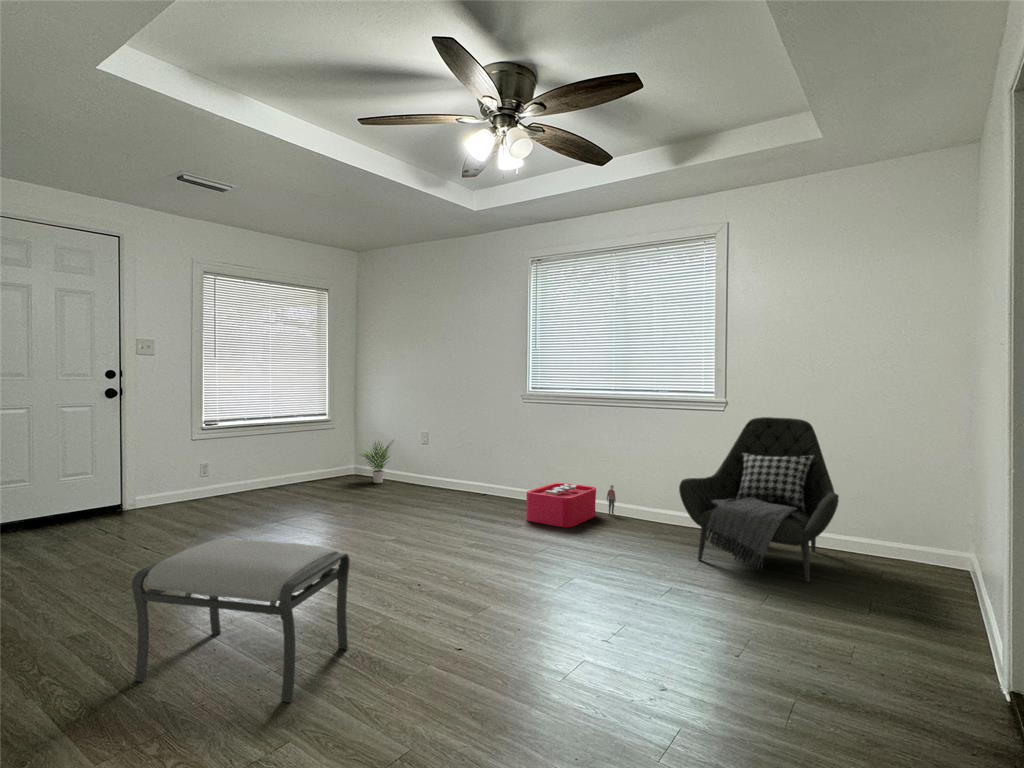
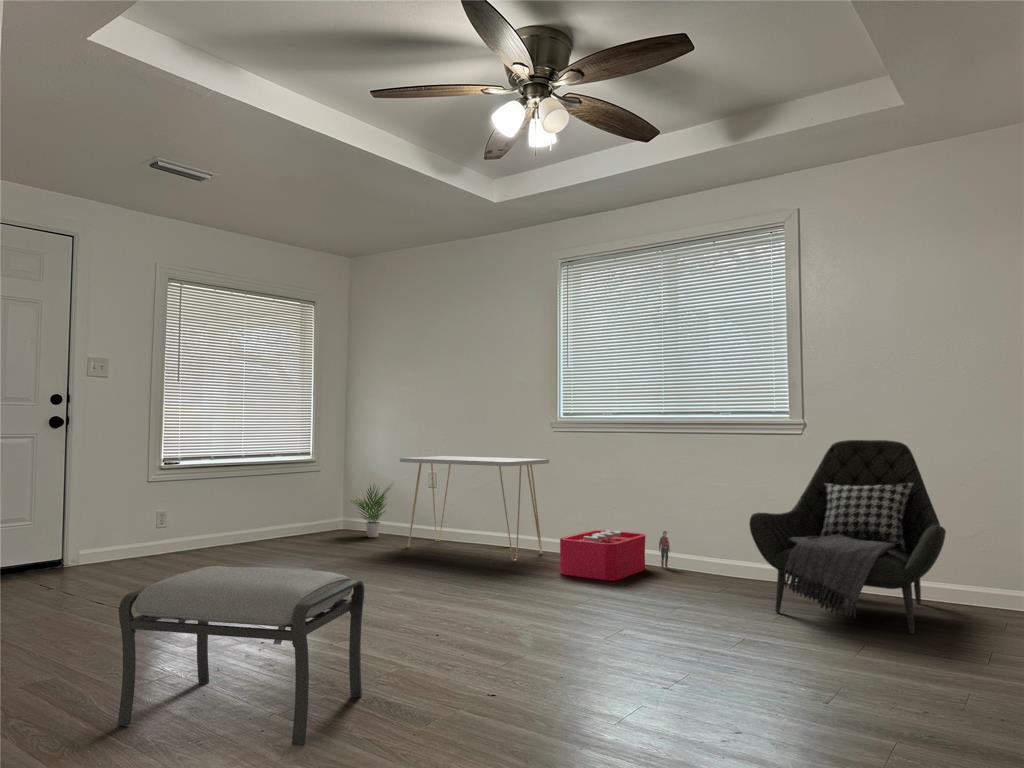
console table: none [398,418,520,507] -> present [400,456,549,561]

